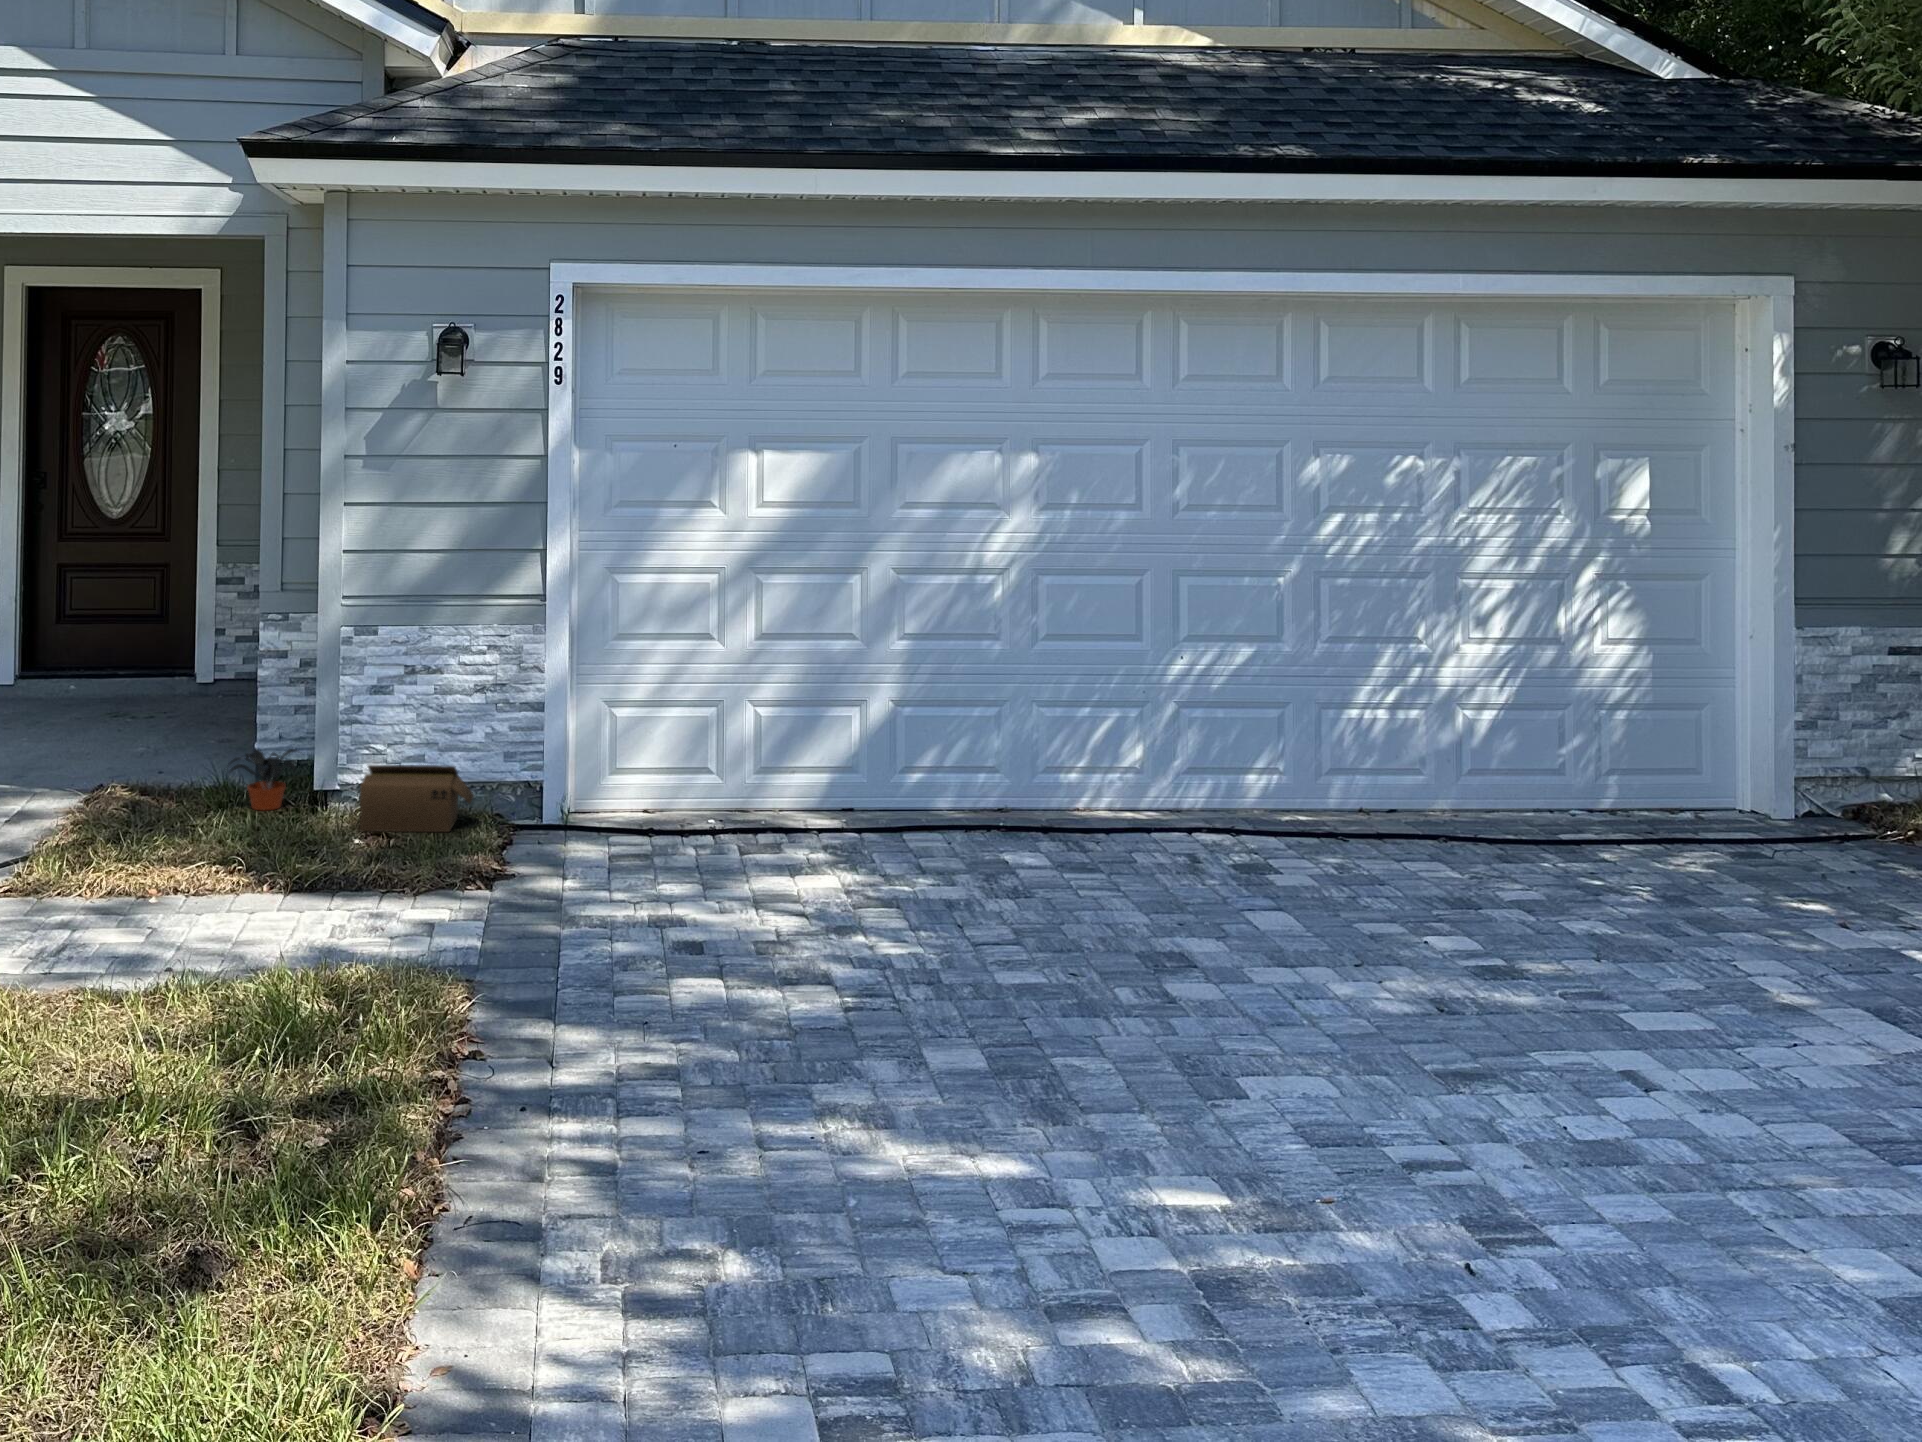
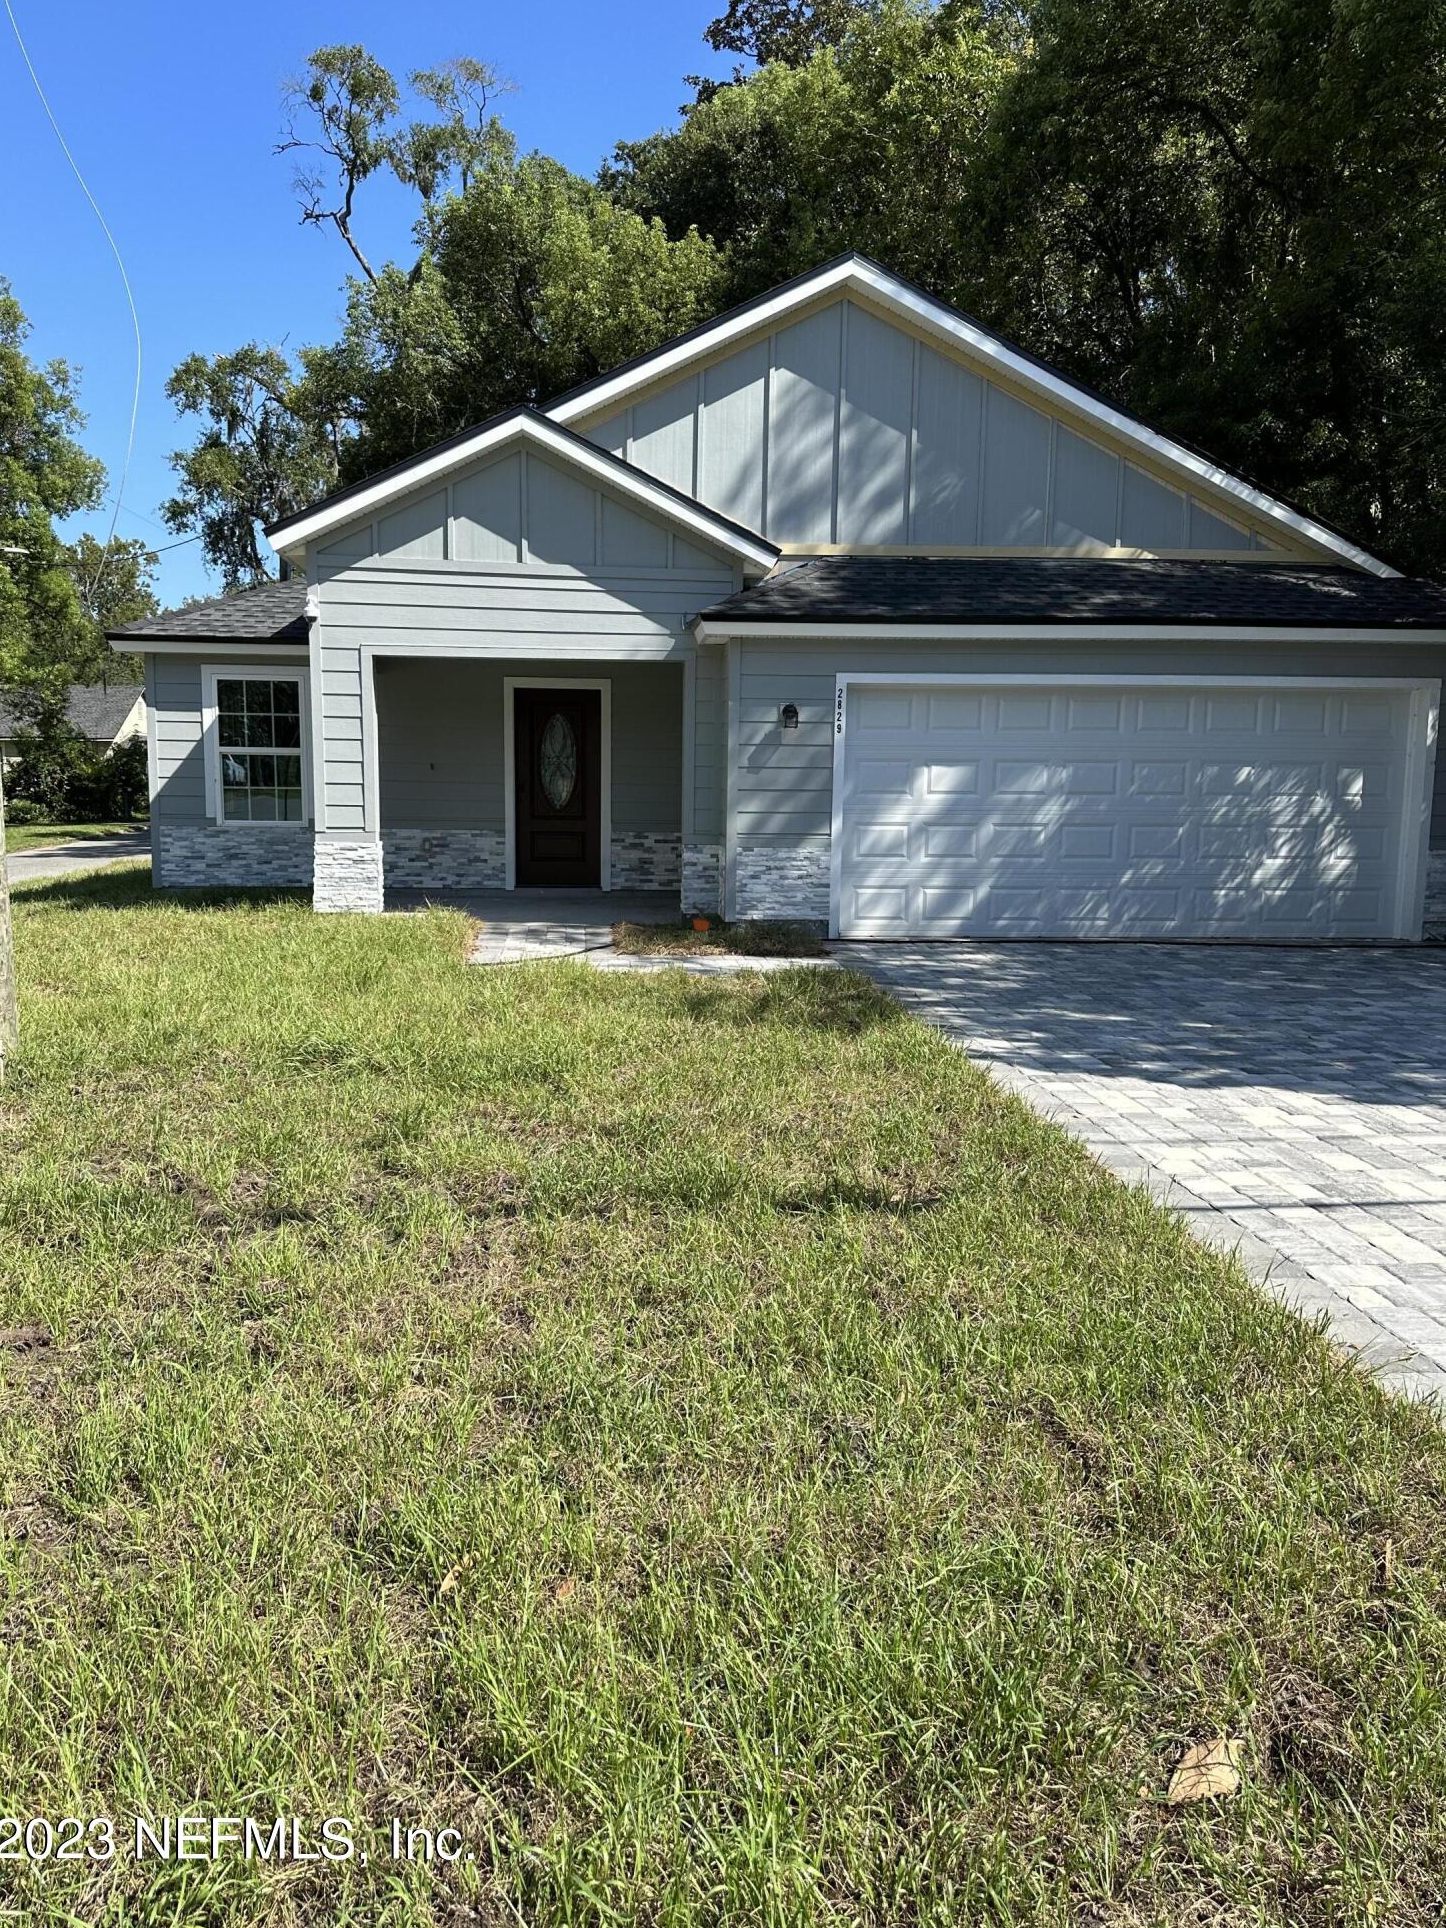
cardboard box: present [360,765,474,832] -> none [753,908,804,937]

